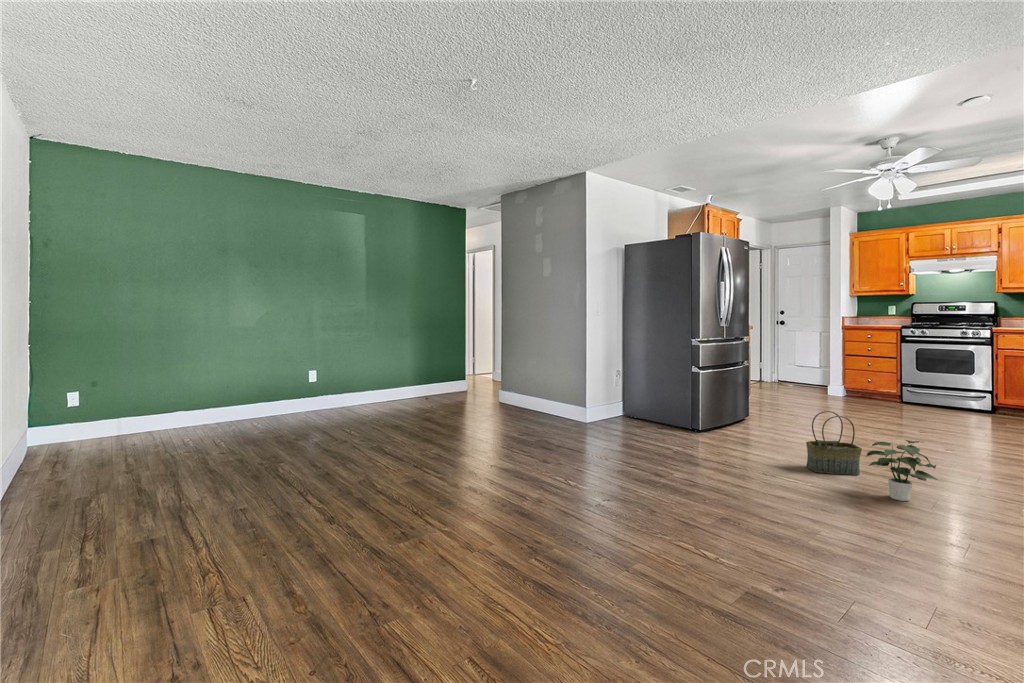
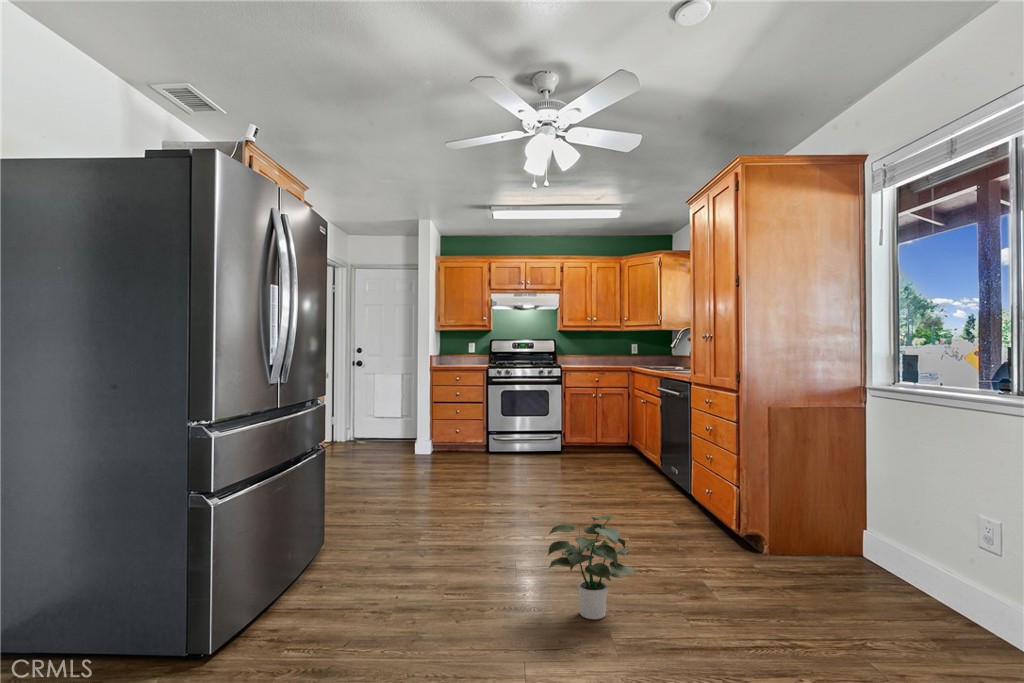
basket: present [806,411,862,475] -> none [449,483,523,593]

